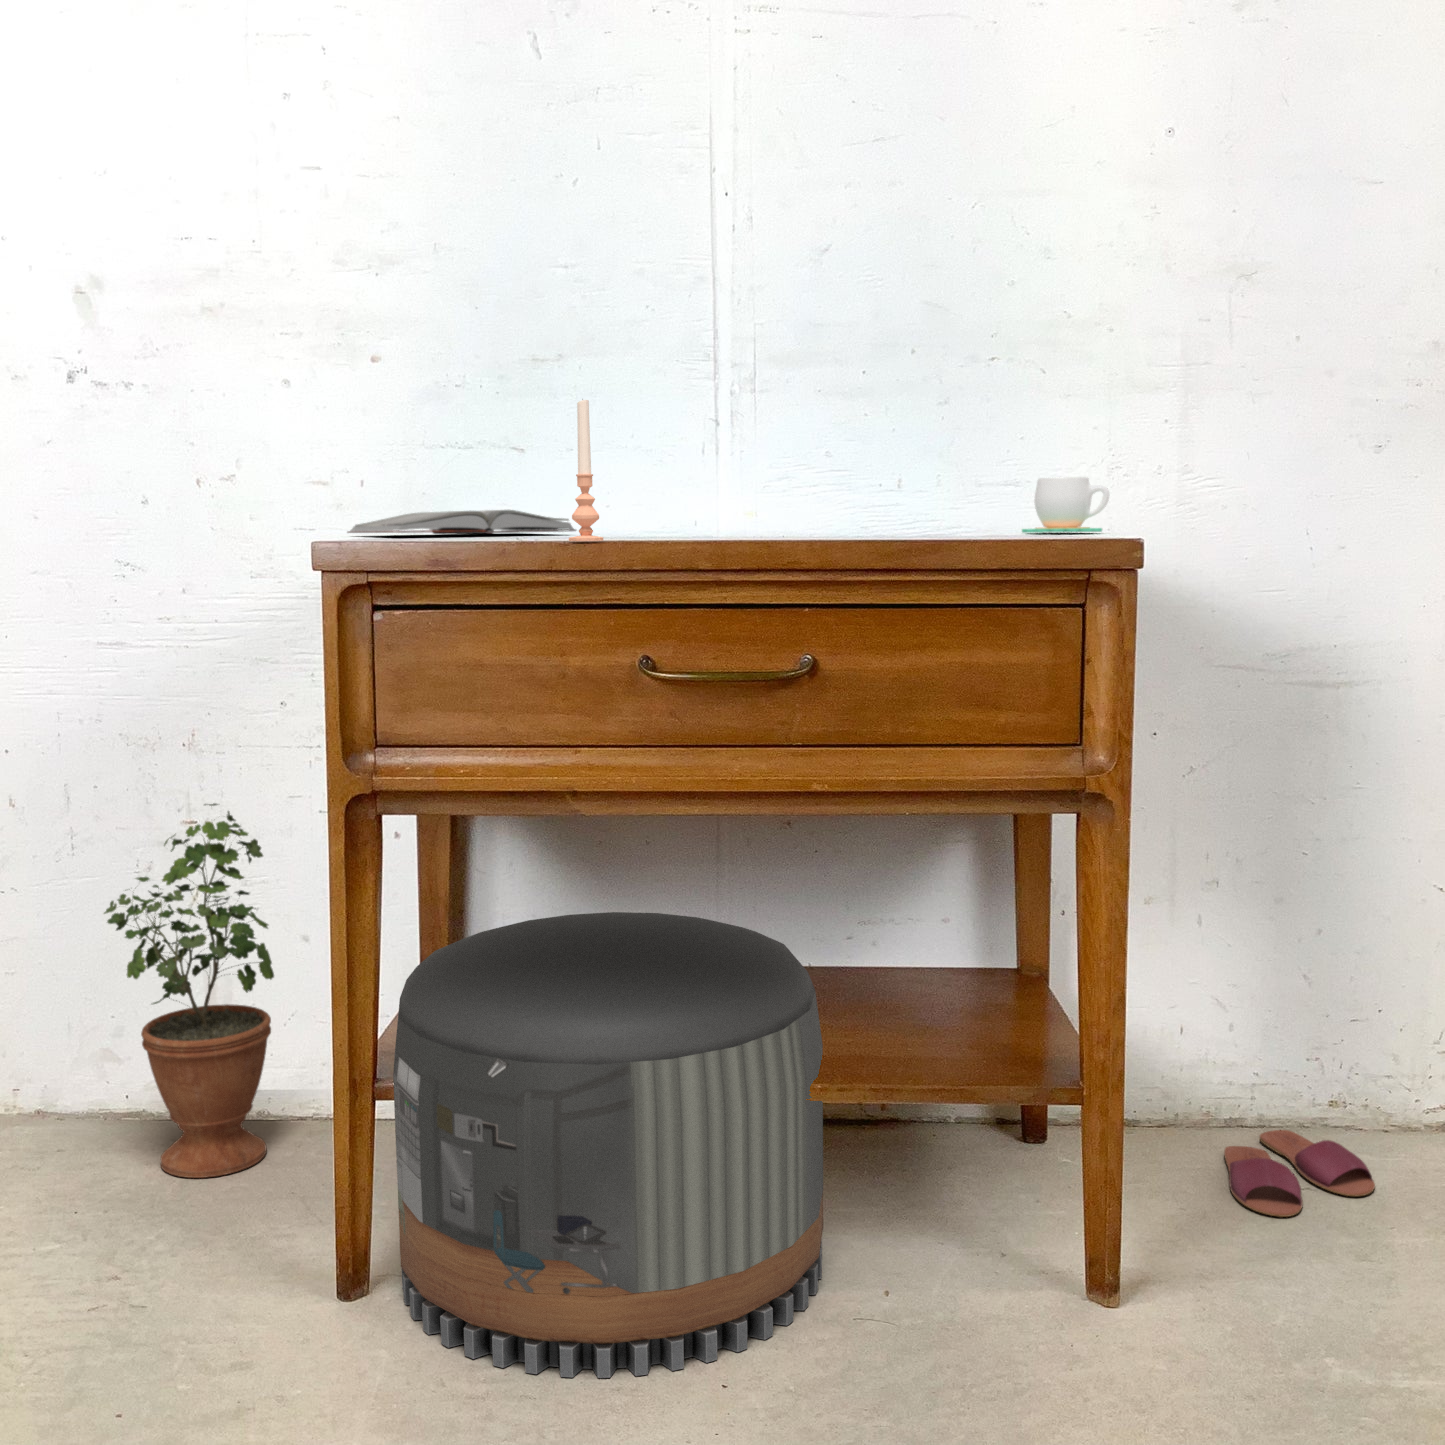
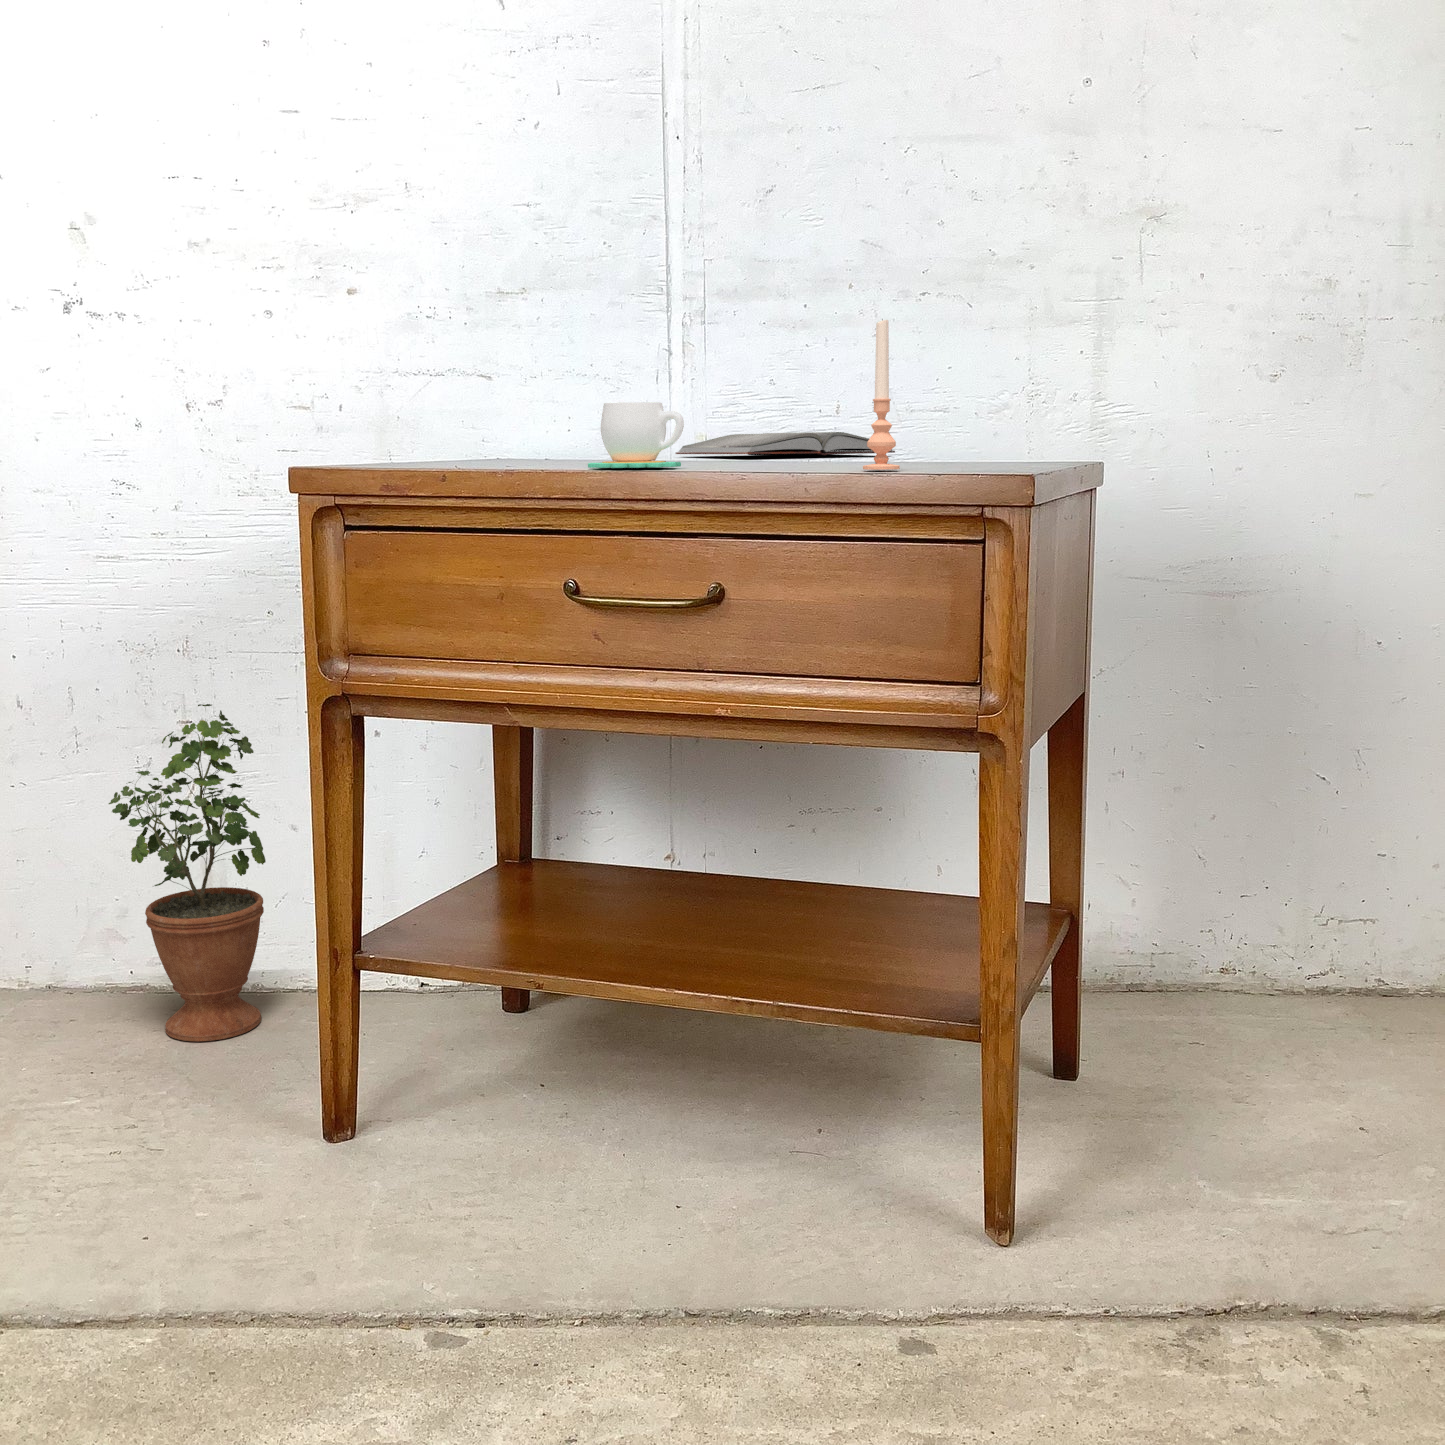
candle: present [569,399,603,541] -> present [863,319,900,470]
mug: present [1022,477,1109,533] -> present [588,402,684,468]
hardback book: present [347,510,576,534] -> present [675,432,895,455]
pouf: present [393,912,823,1378] -> none [374,802,758,1202]
slippers: present [1224,1130,1375,1217] -> none [1124,996,1254,1069]

